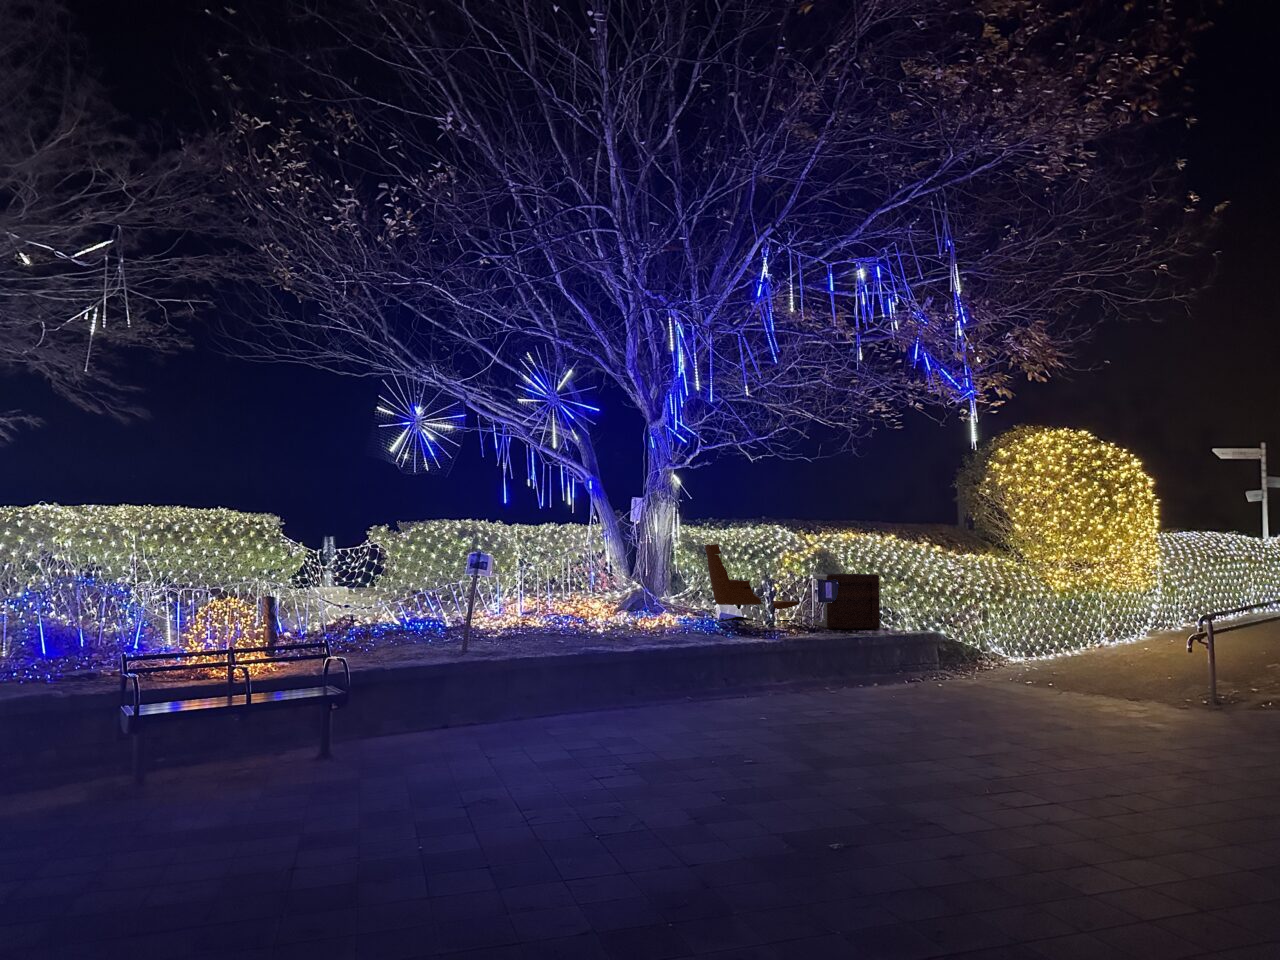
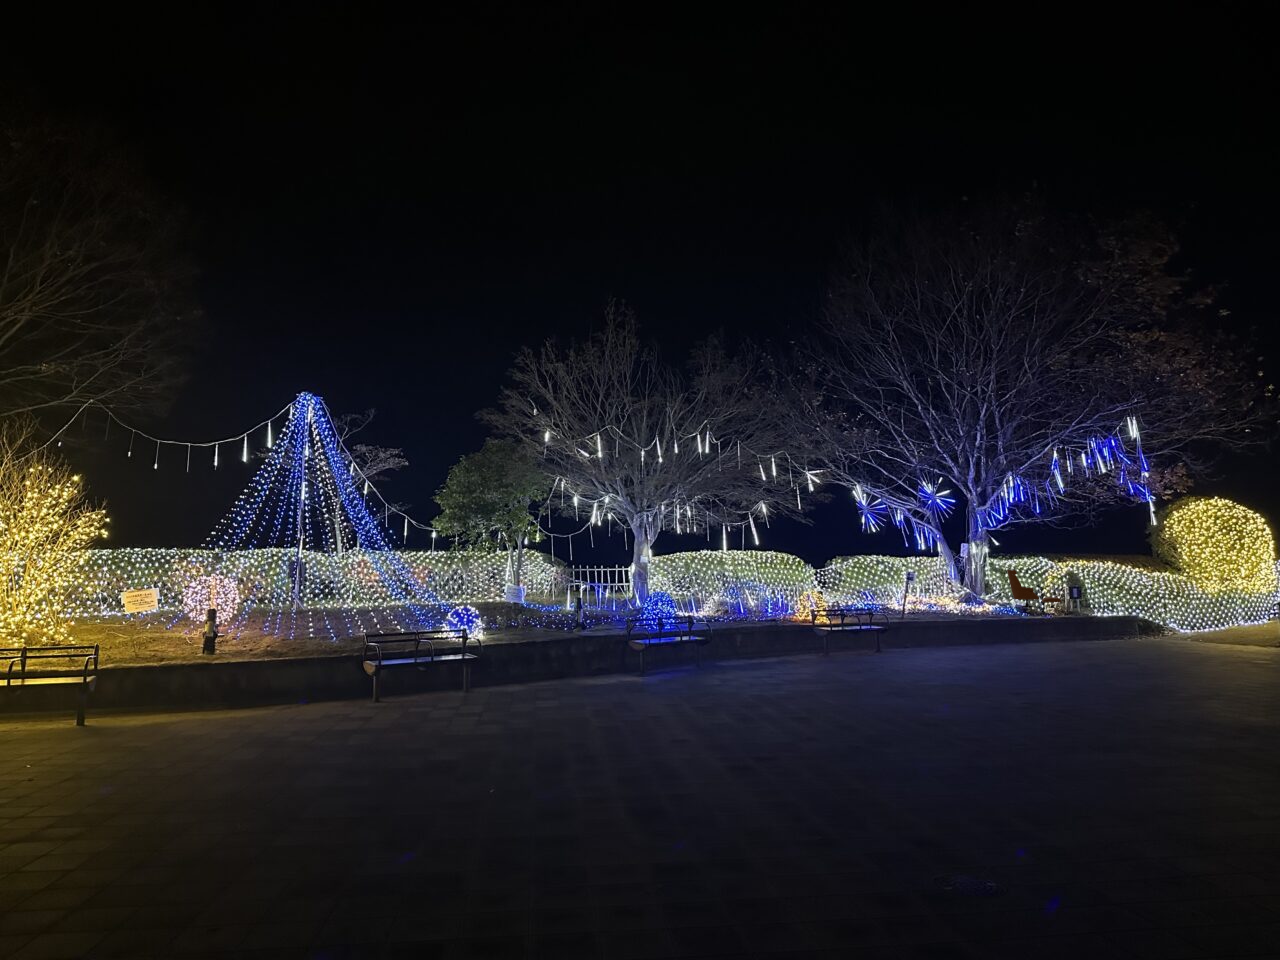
wooden crate: present [813,574,880,629] -> none [1066,584,1106,613]

